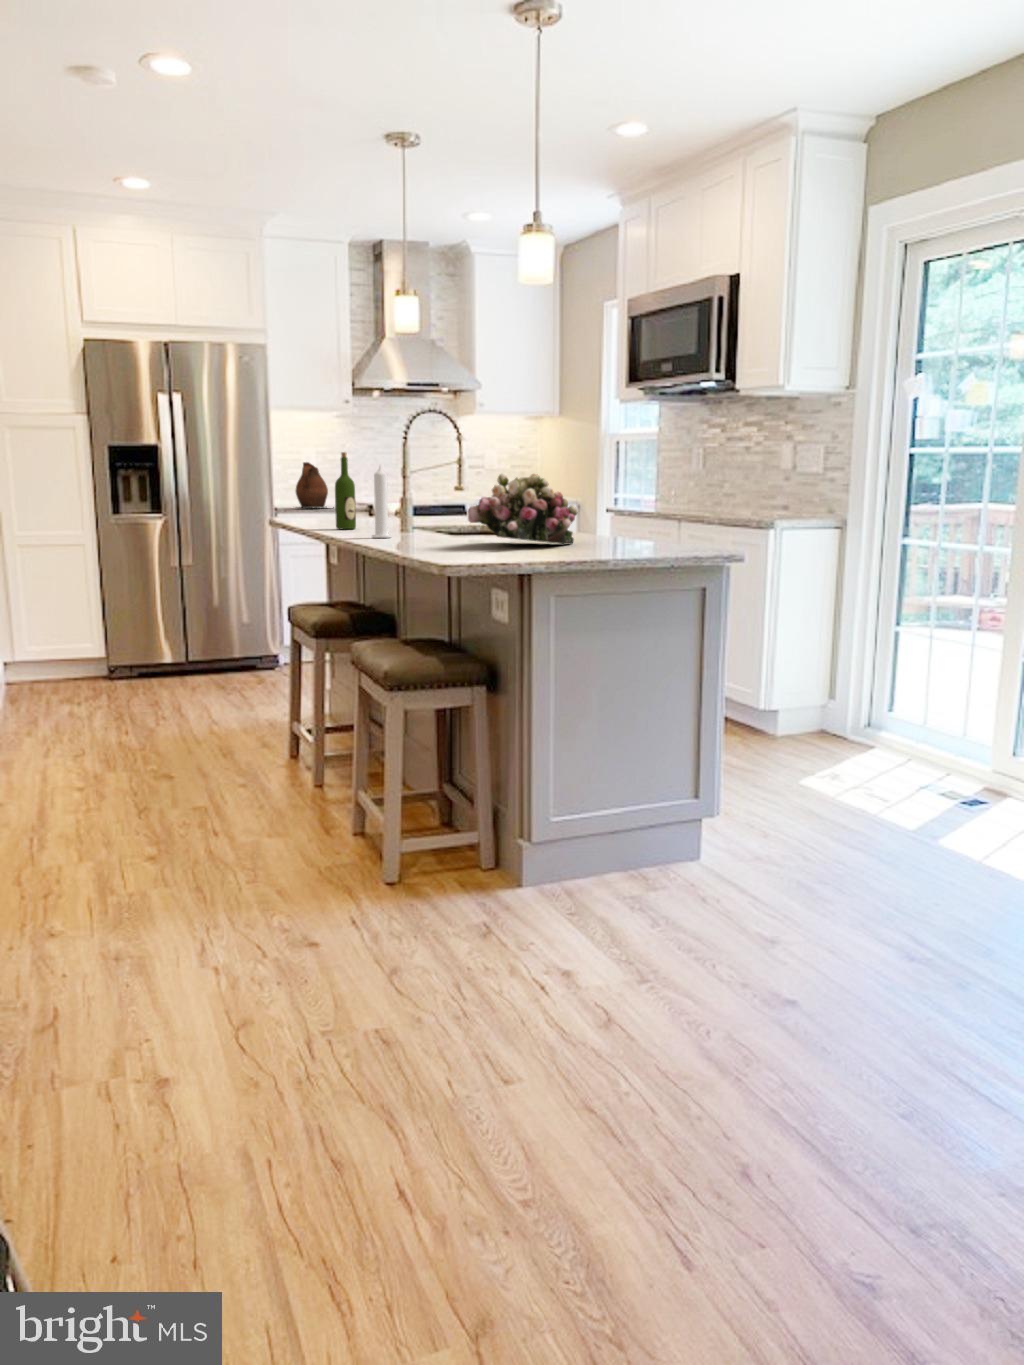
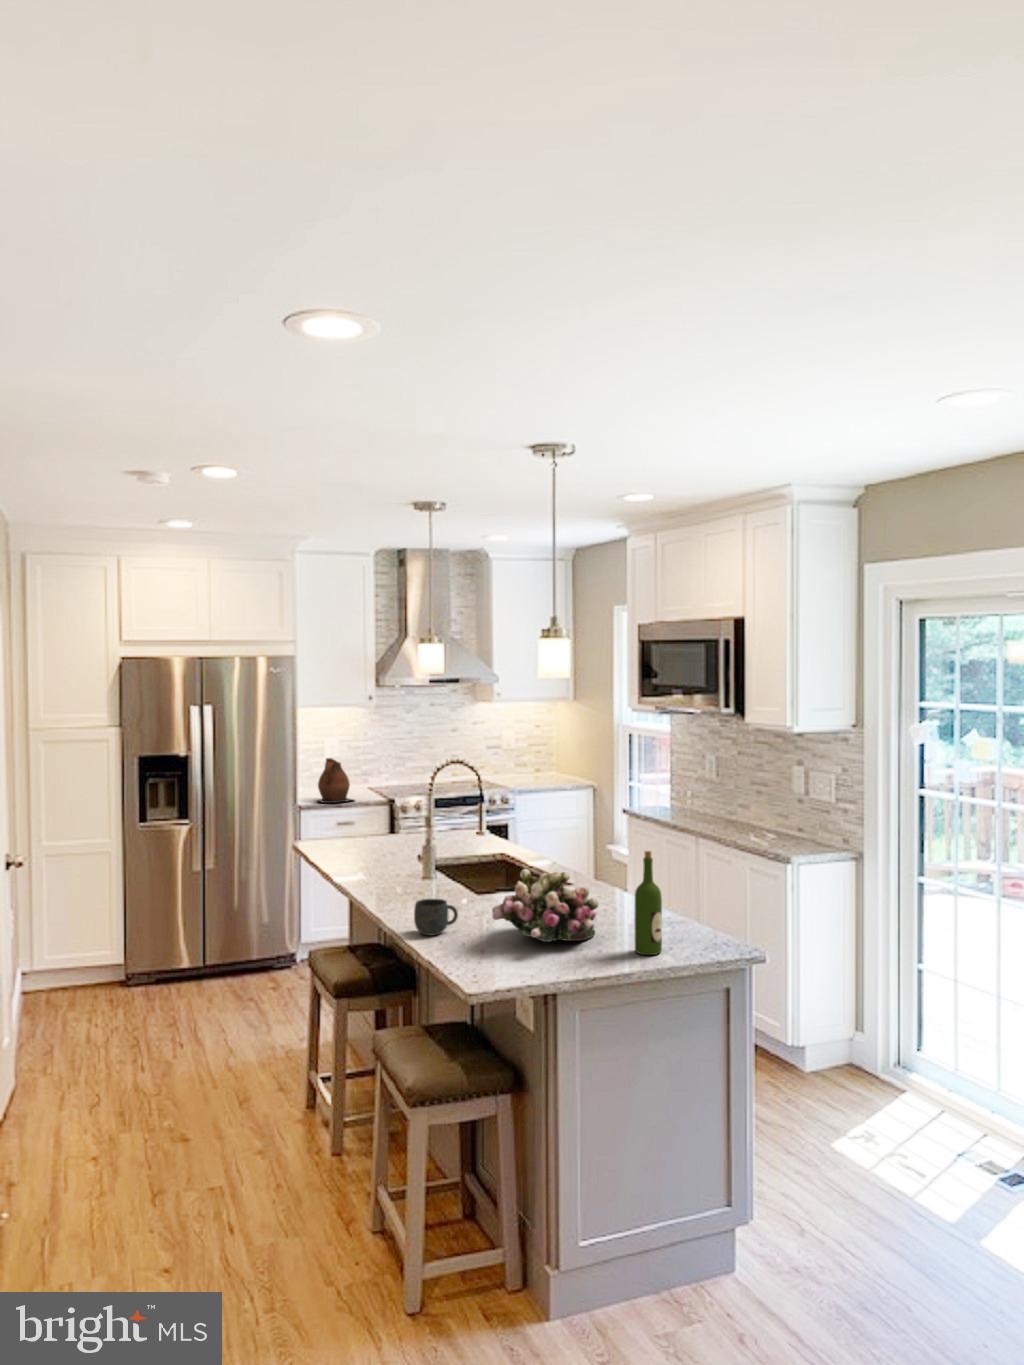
wine bottle: present [335,452,356,529] -> present [635,851,662,955]
candle: present [372,465,392,538] -> none [397,838,417,910]
mug: none [388,512,433,545] -> present [414,899,458,935]

